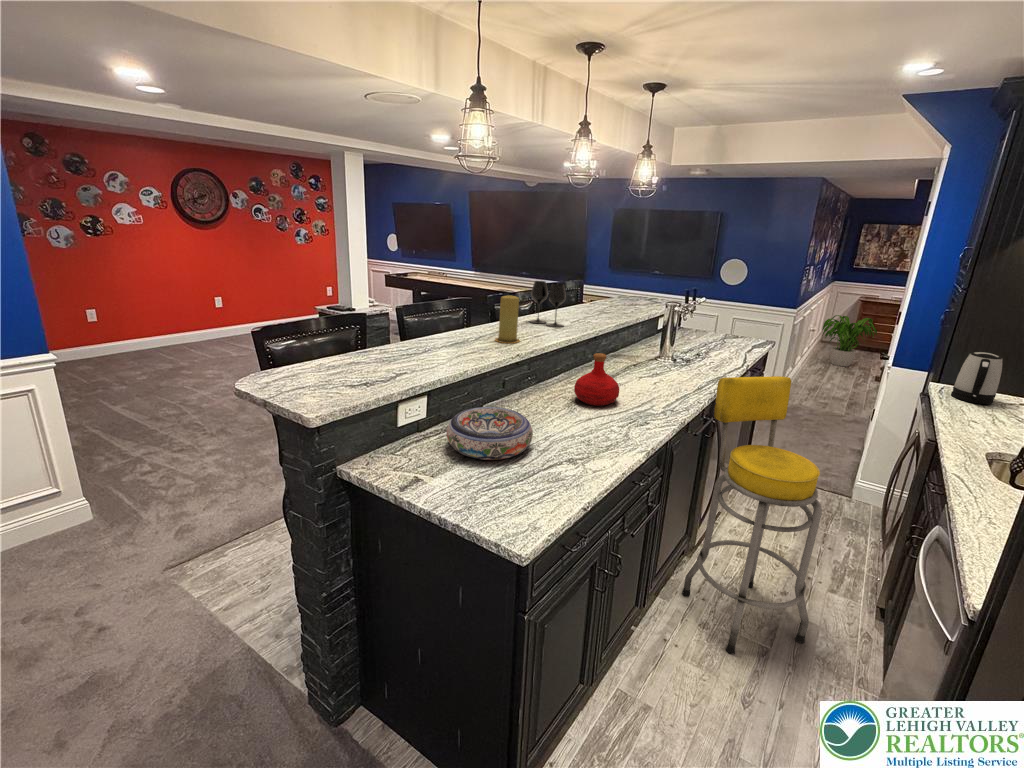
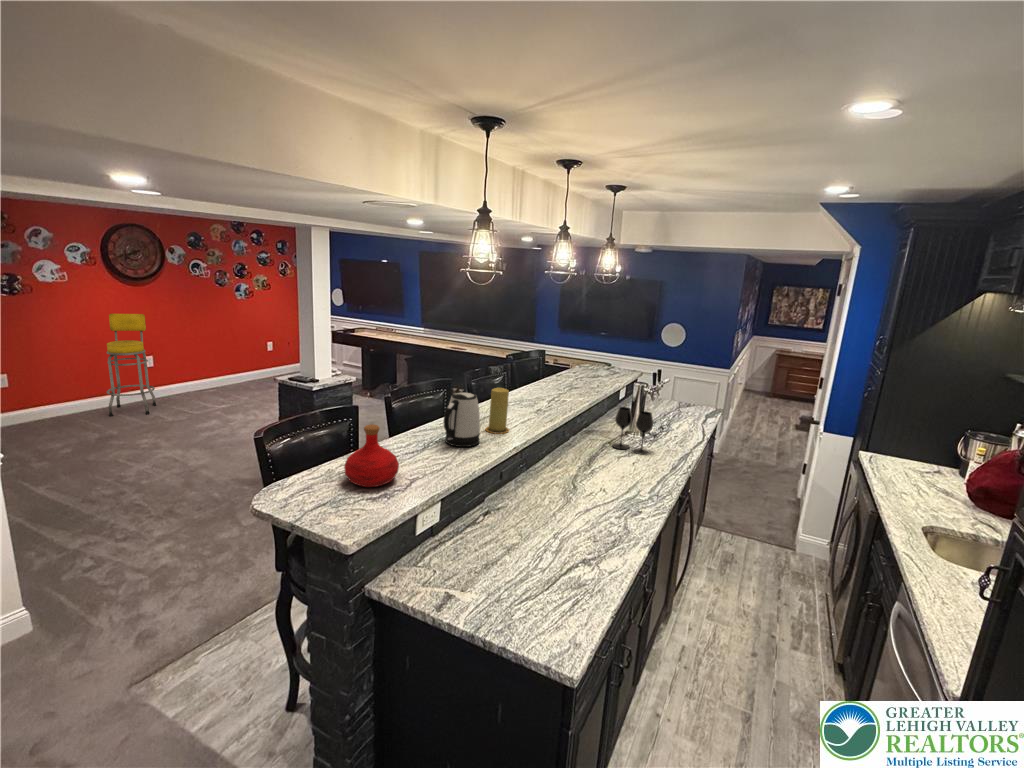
wine glass: present [530,281,566,327] -> present [612,407,653,455]
potted plant: present [822,315,877,366] -> none [751,367,799,415]
kettle: present [951,352,1002,404] -> present [444,393,480,447]
bottle: present [574,353,619,406] -> present [344,424,399,487]
bar stool: present [682,376,822,654] -> present [107,314,156,416]
bowl: present [447,407,533,460] -> none [465,509,545,566]

